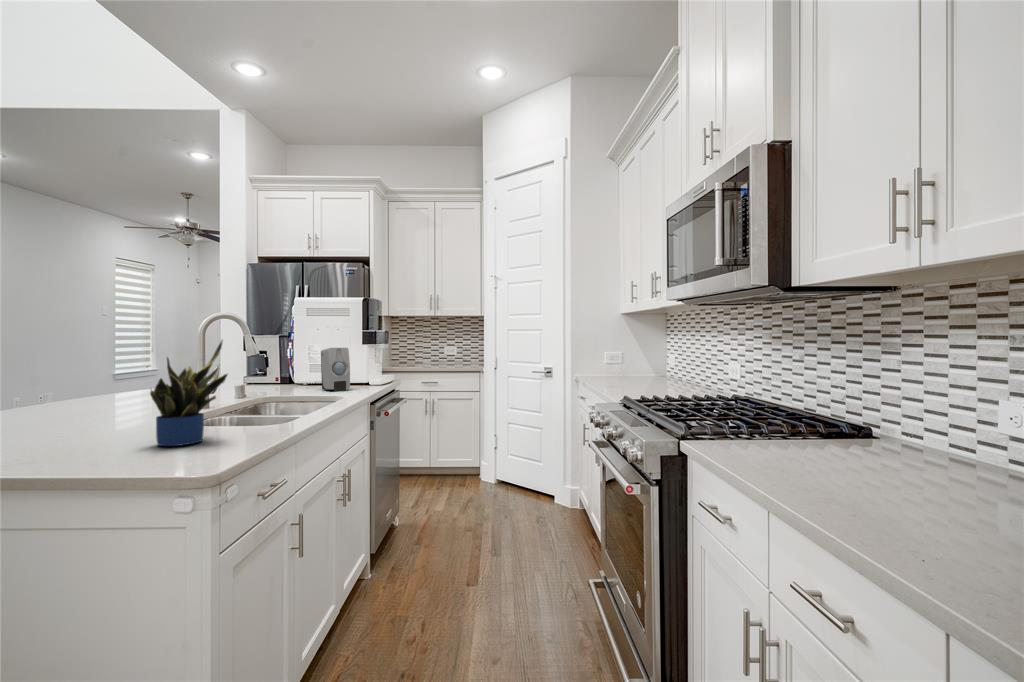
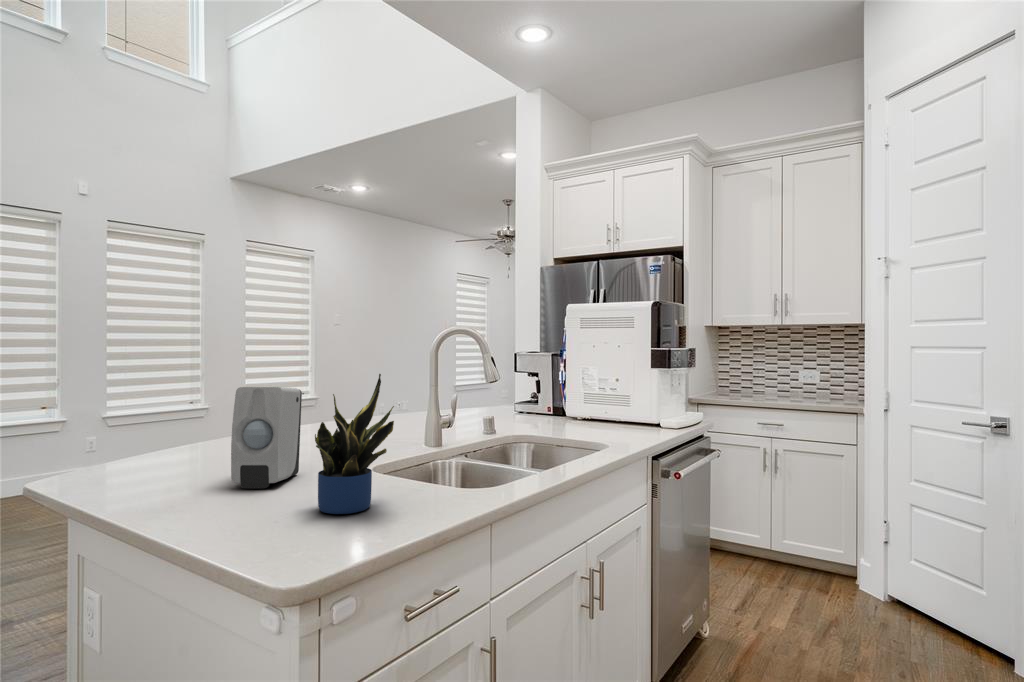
soap dispenser: present [321,348,350,391] -> present [231,387,302,488]

